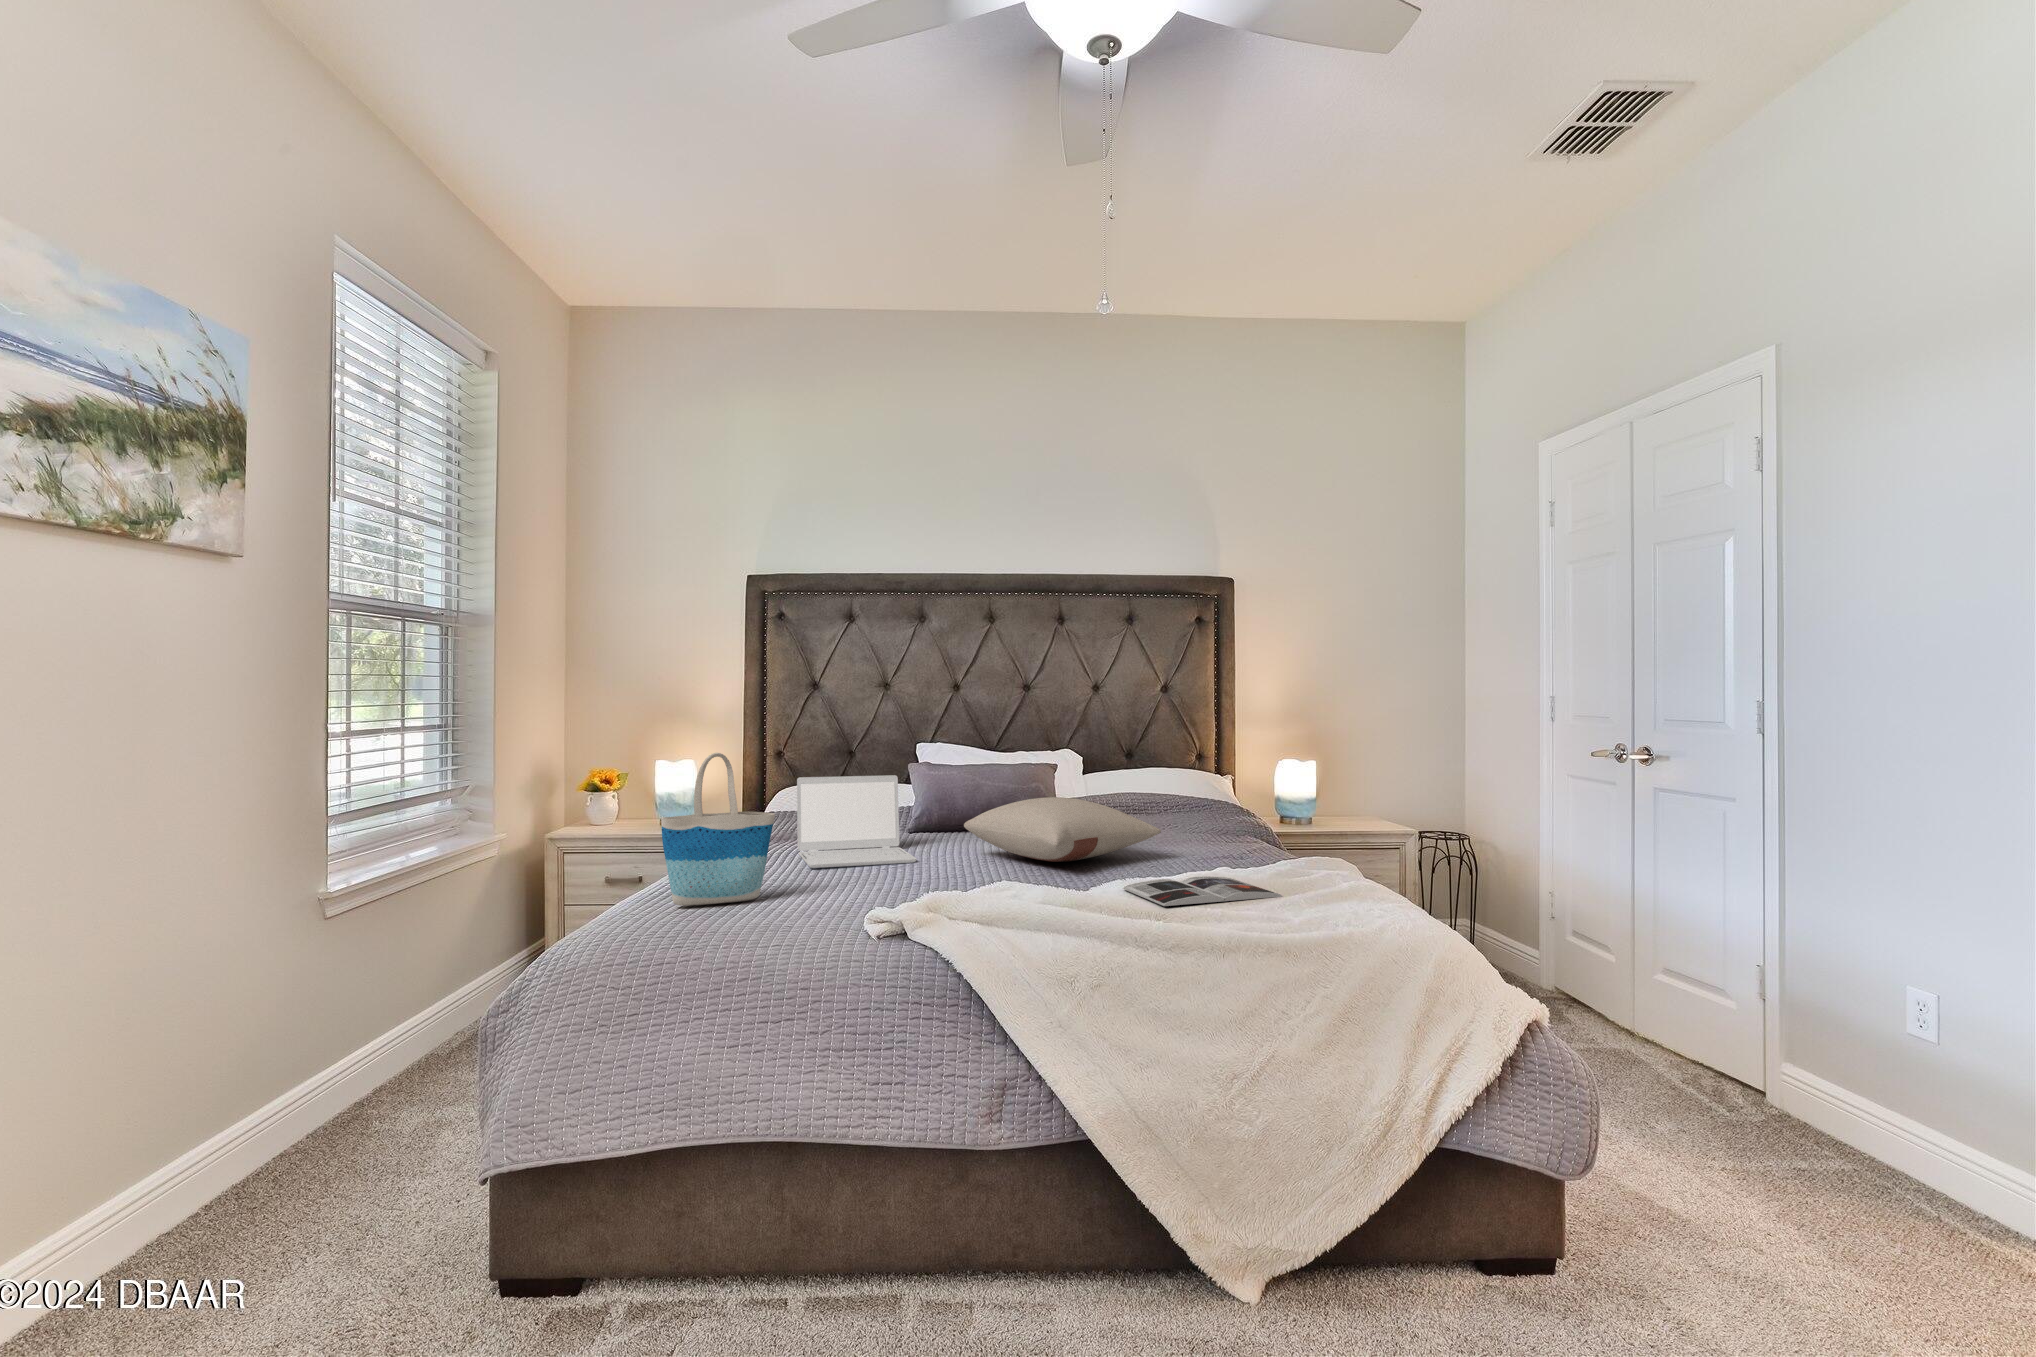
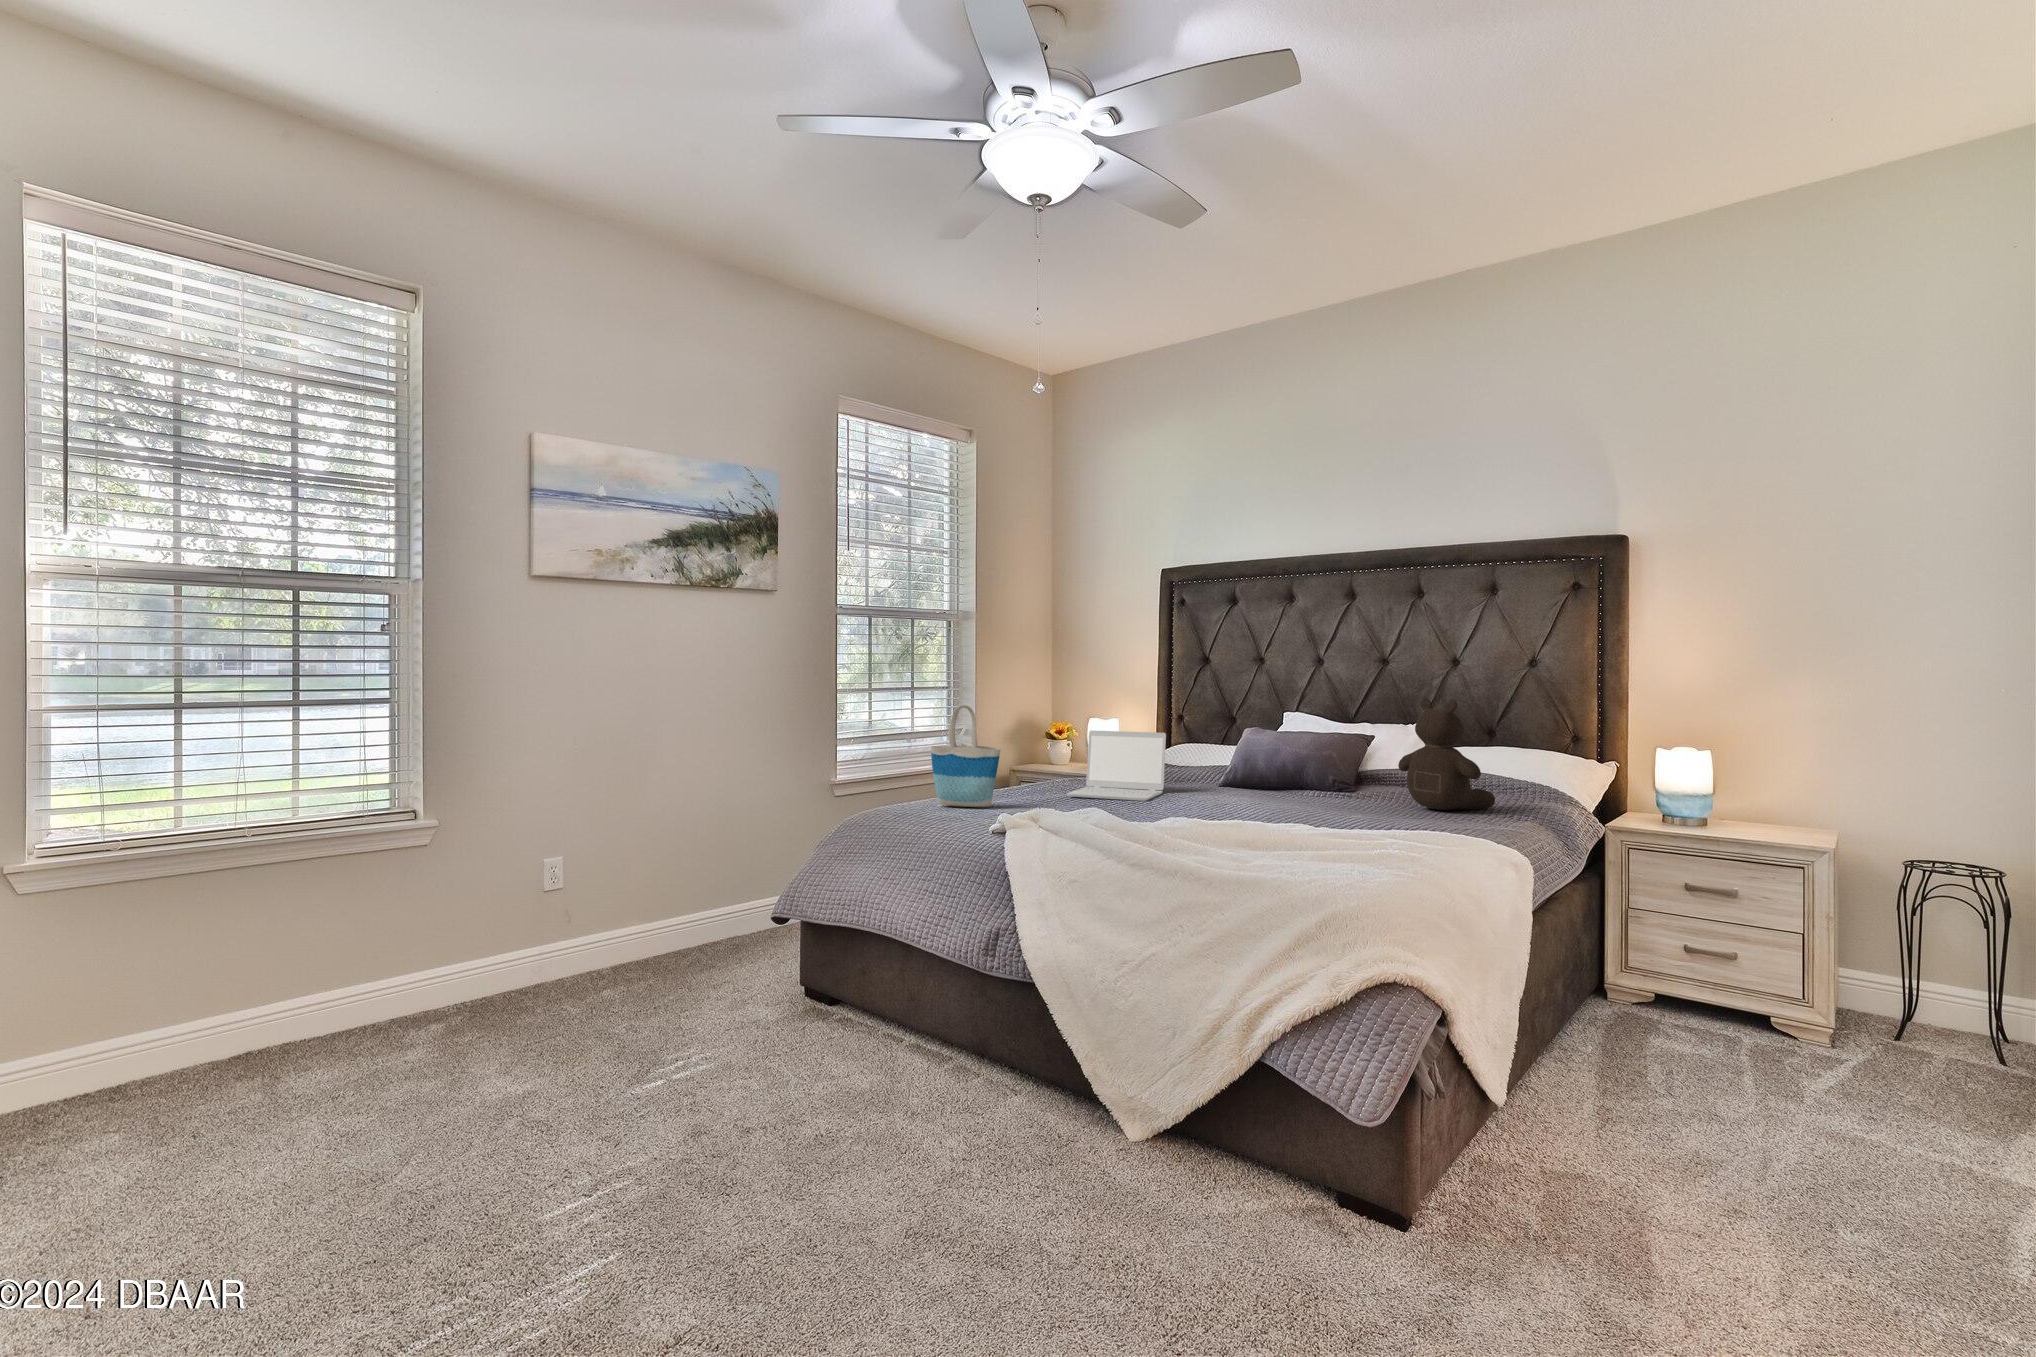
teddy bear: none [1150,728,1242,837] -> present [1398,698,1495,810]
pillow: present [964,797,1161,862] -> none [1190,756,1335,810]
magazine: present [1123,876,1282,906] -> none [1210,827,1343,852]

